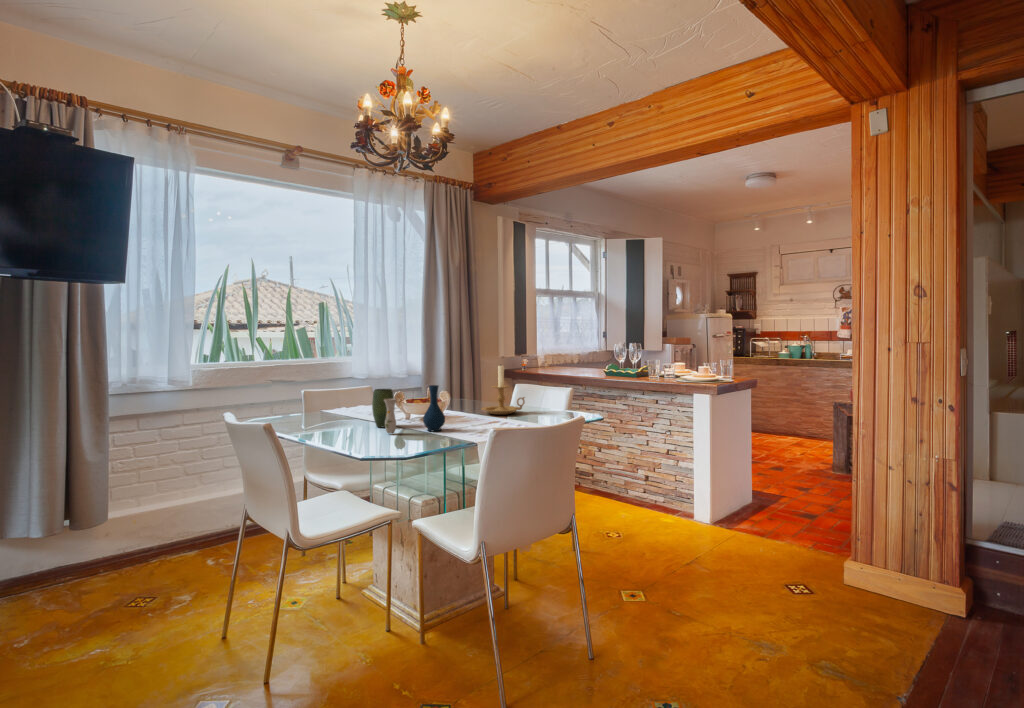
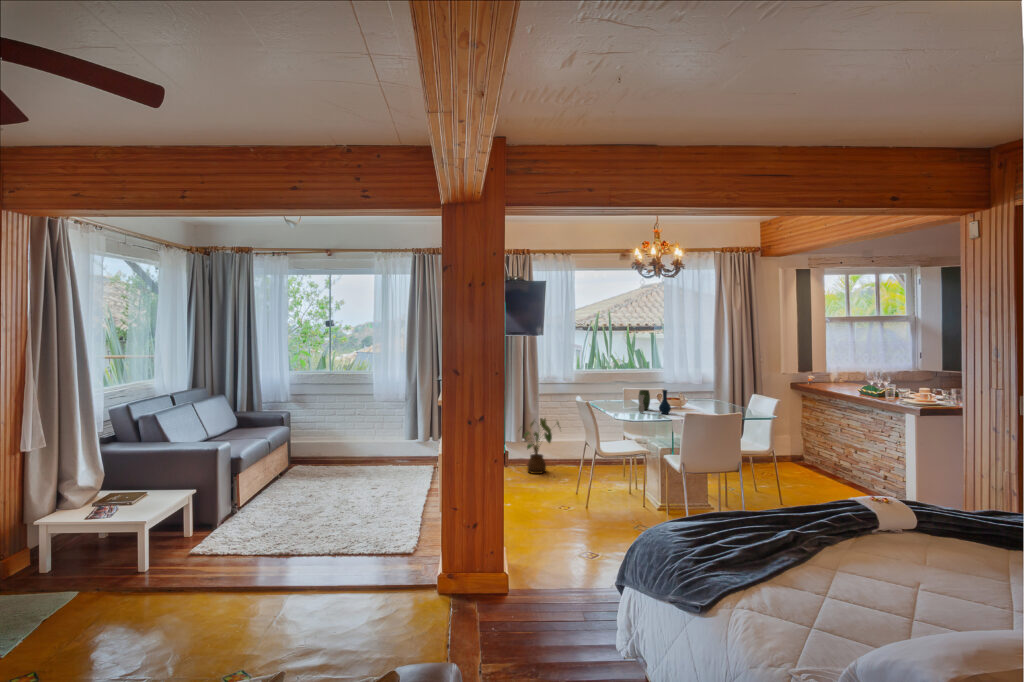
candle holder: present [482,365,525,415] -> none [708,380,739,411]
house plant: none [60,463,173,591] -> present [524,418,559,474]

